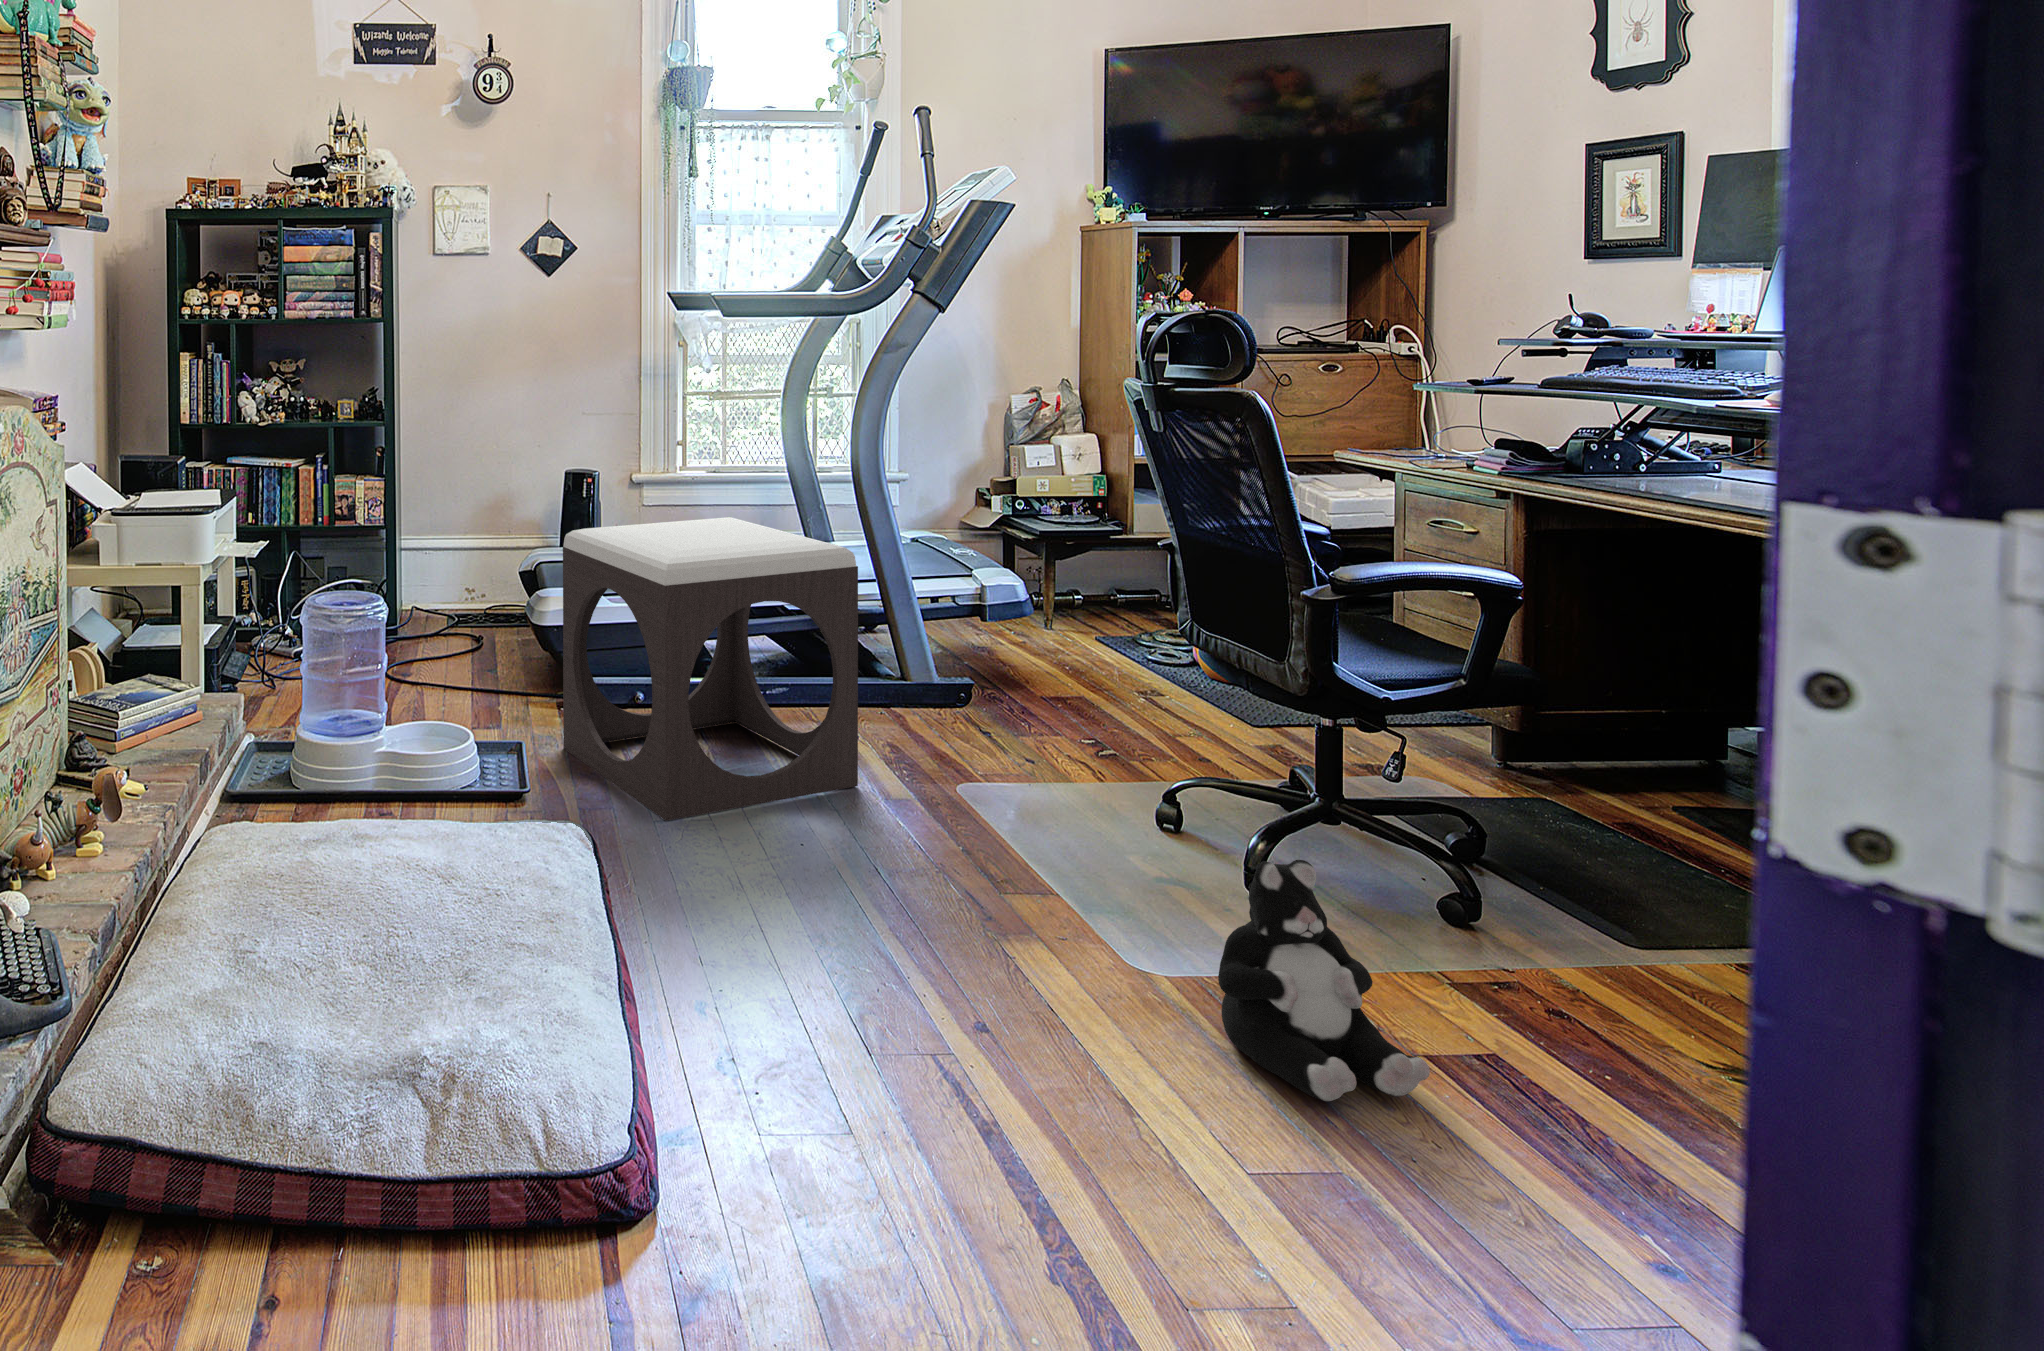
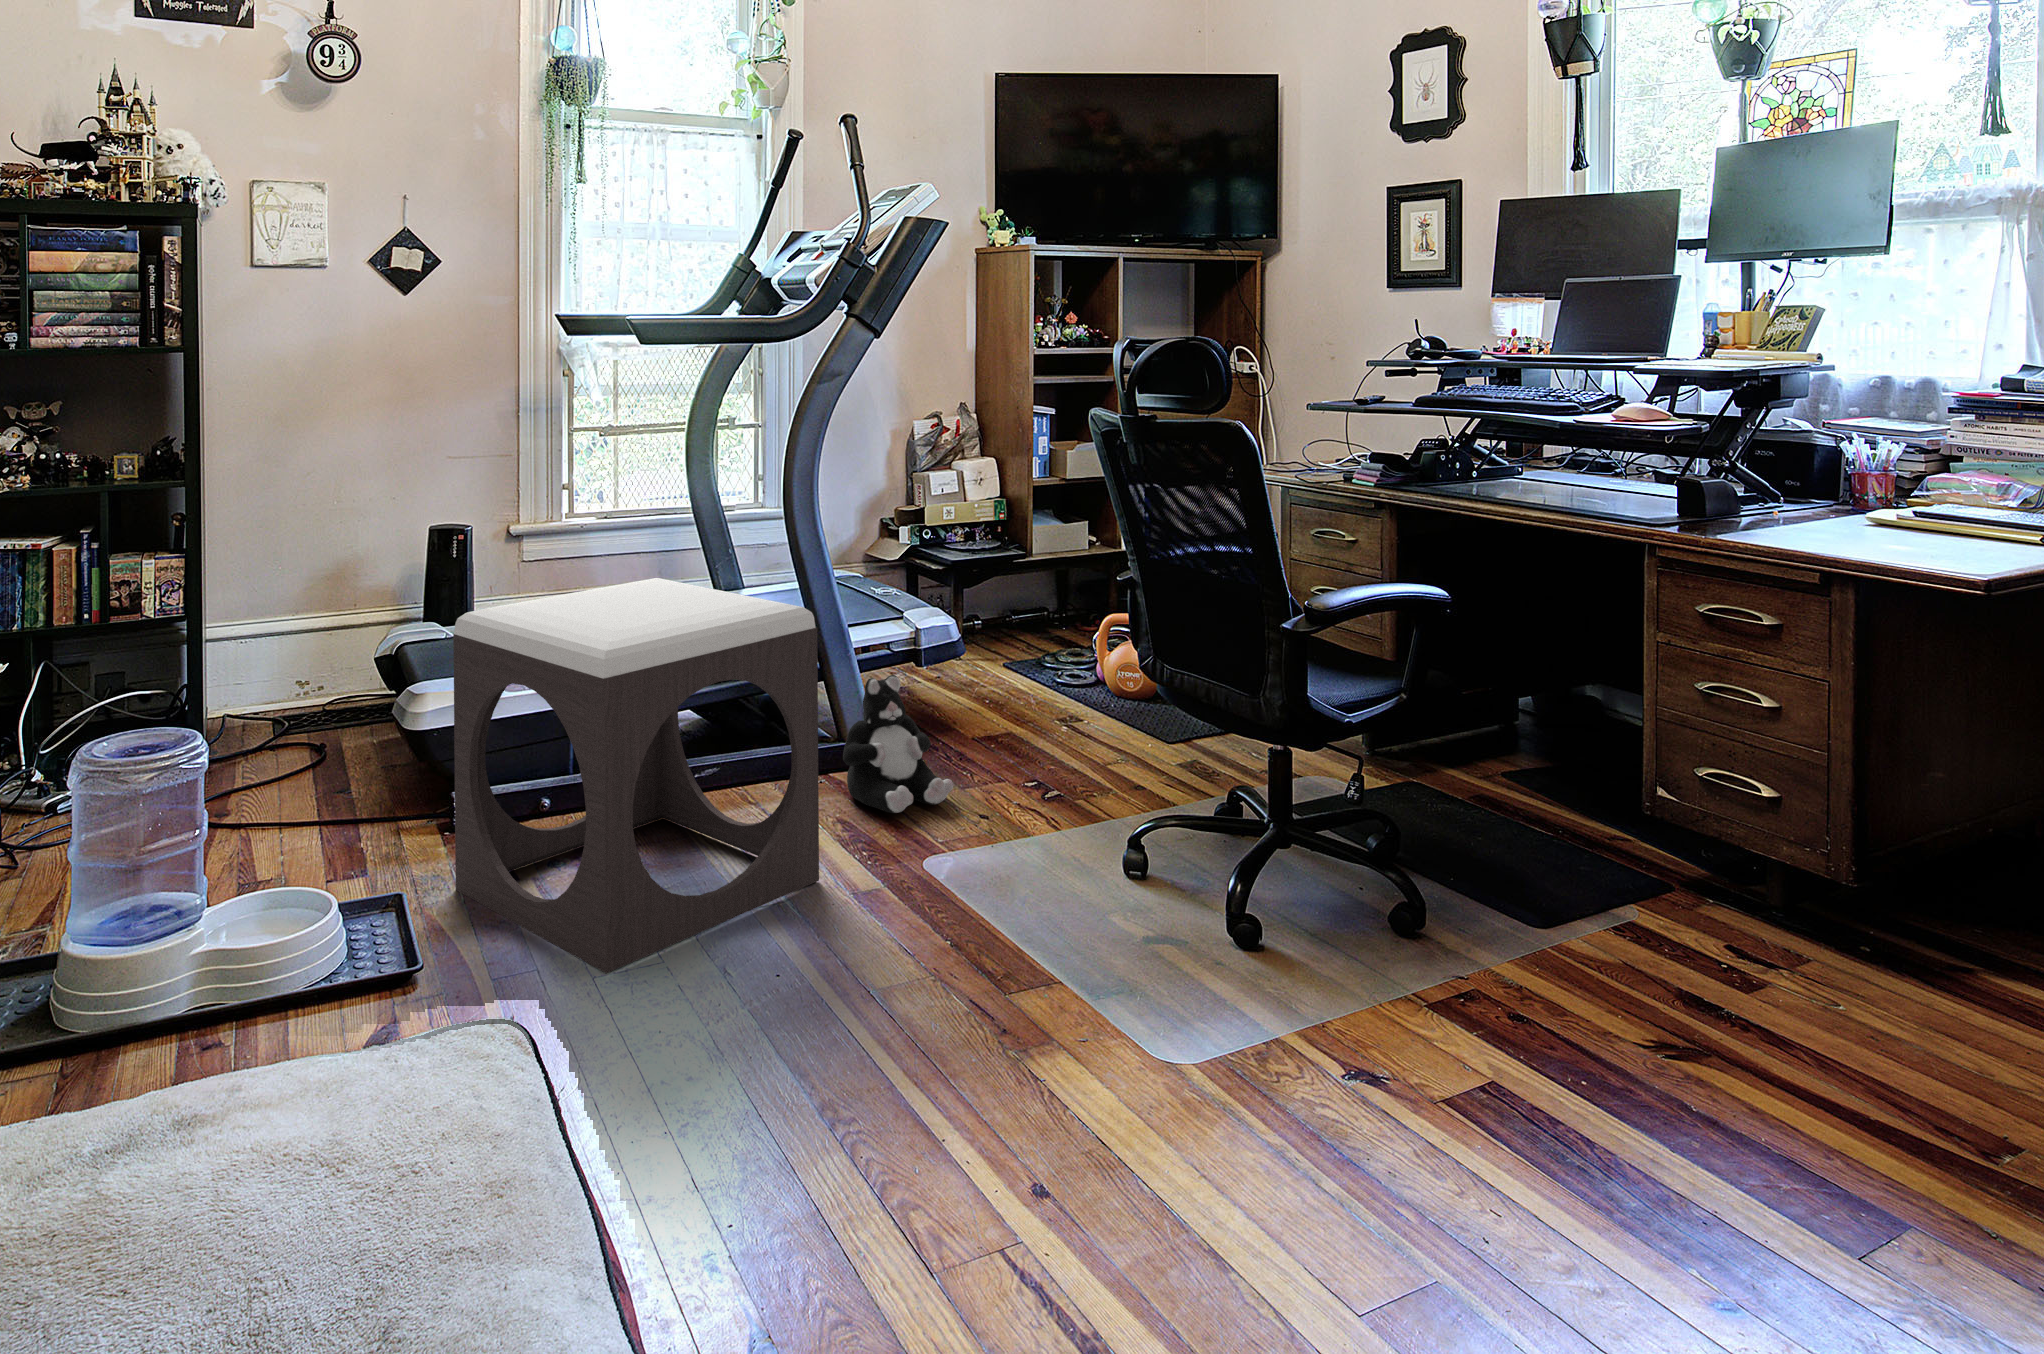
plush toy: present [1218,860,1430,1101] -> present [843,675,953,813]

